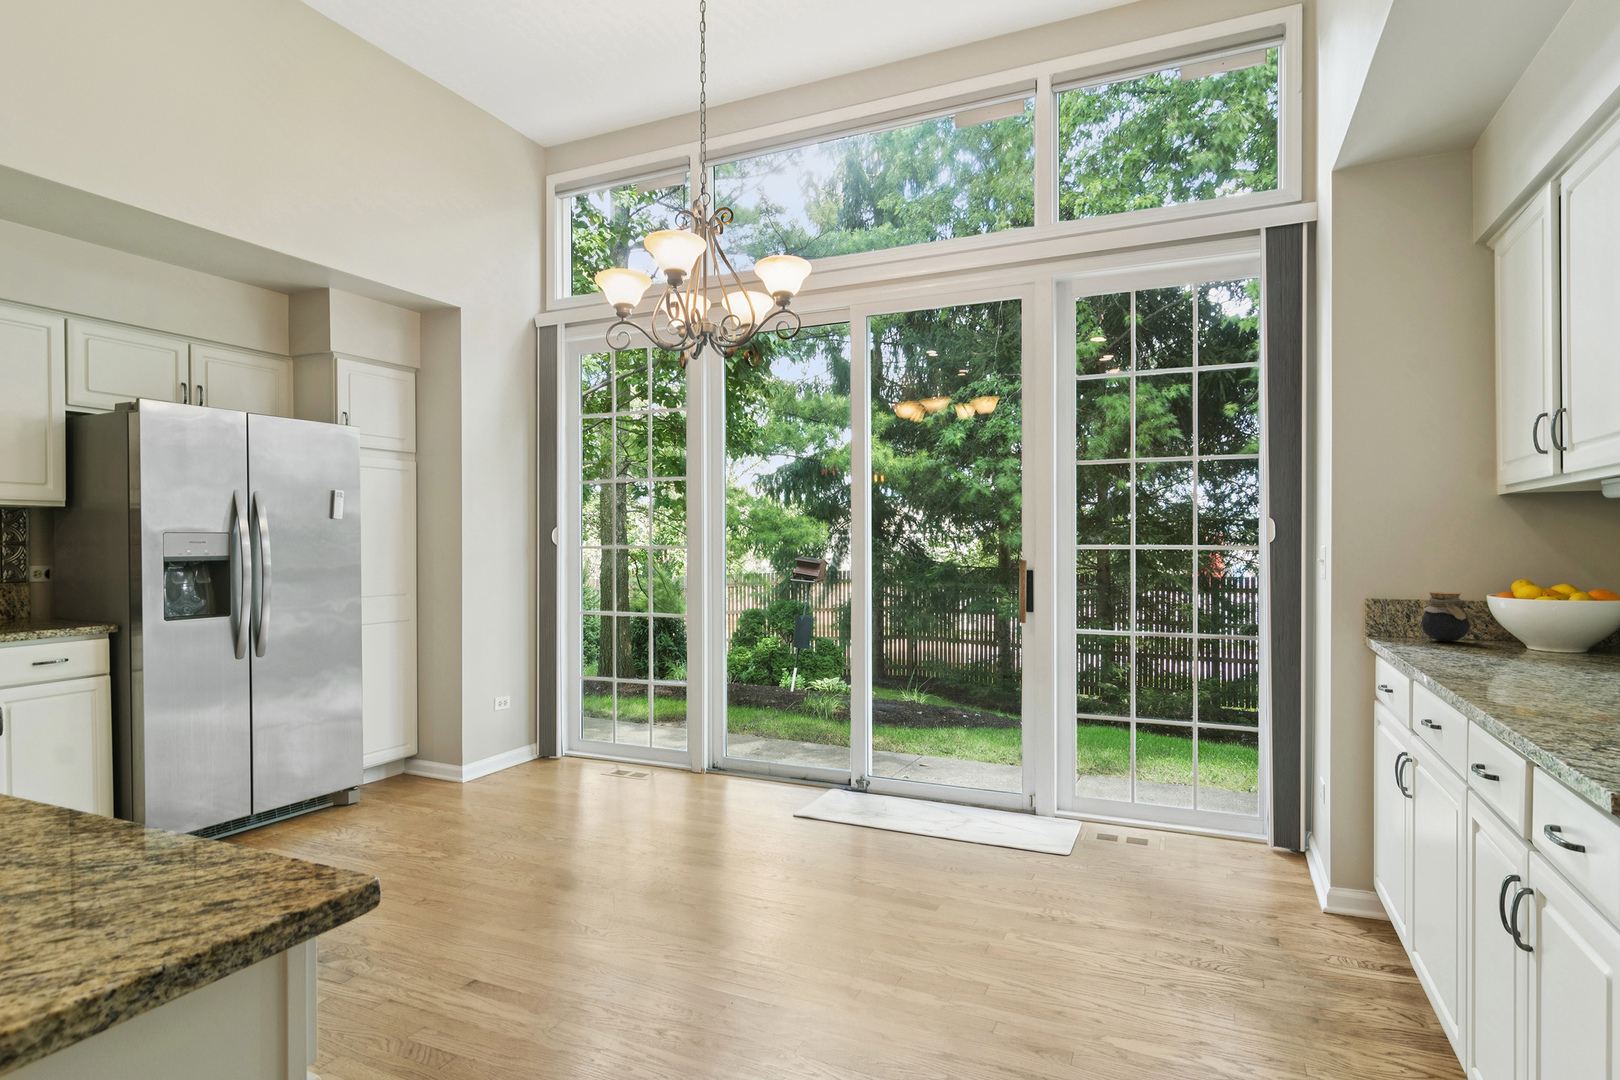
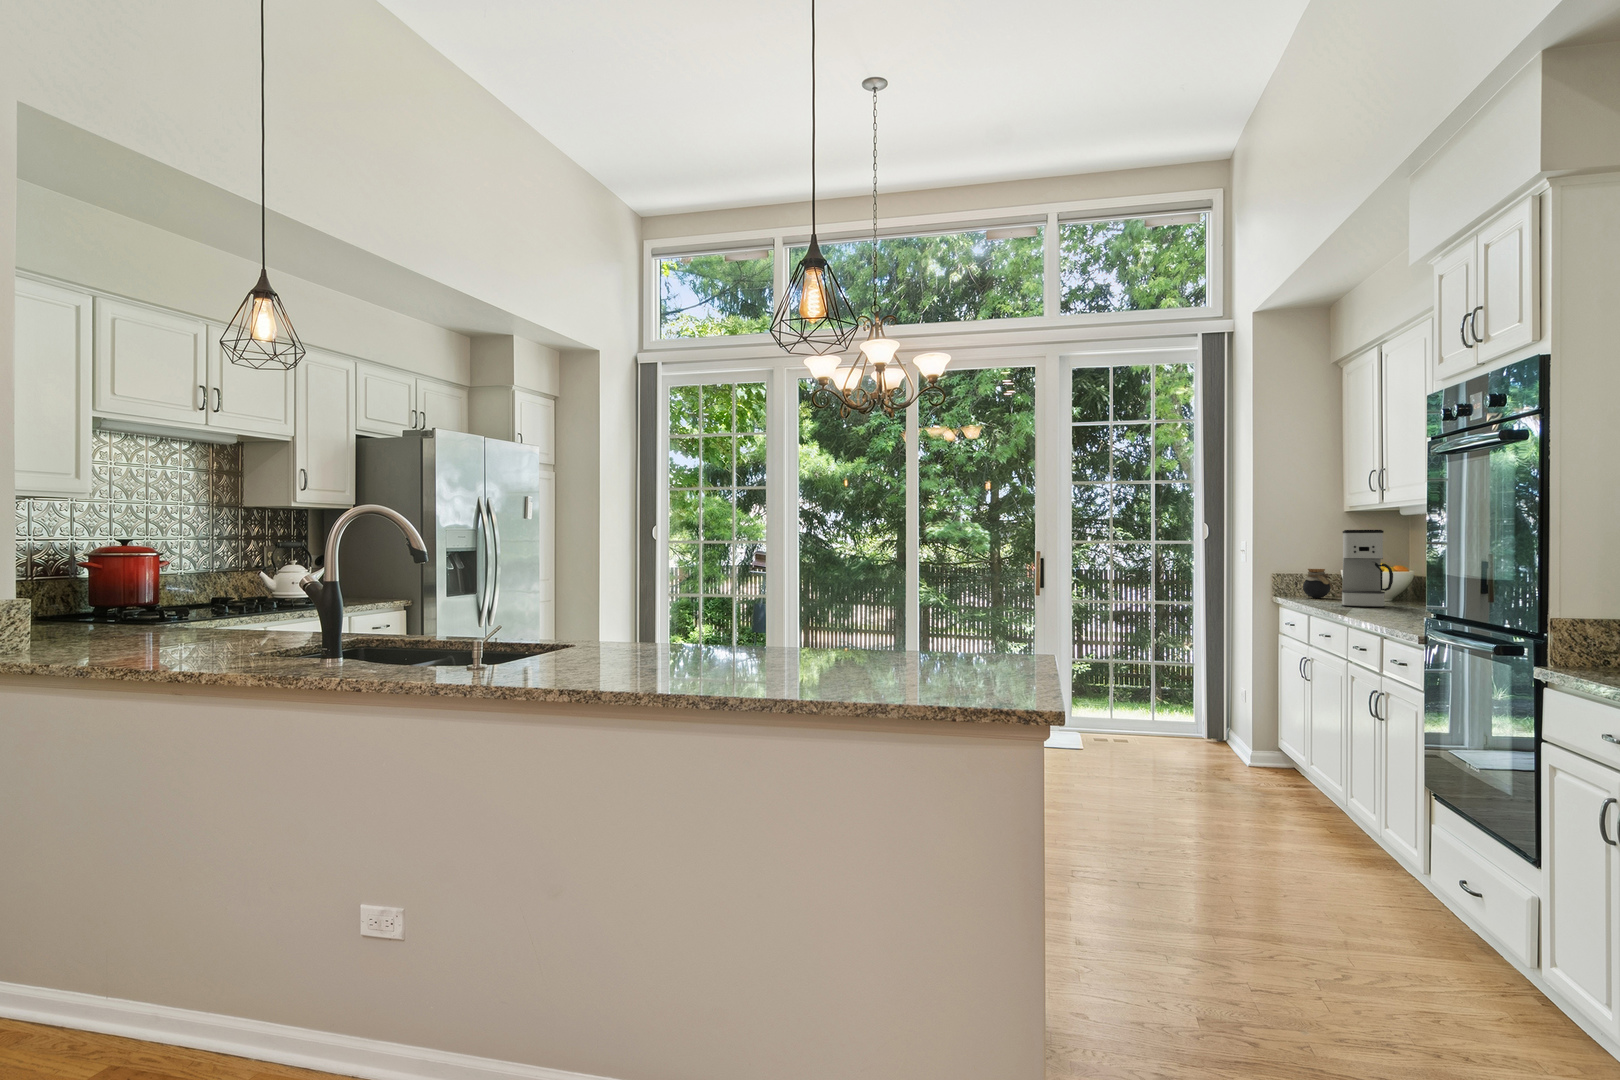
coffee maker: none [1476,528,1579,672] -> present [1341,530,1393,607]

